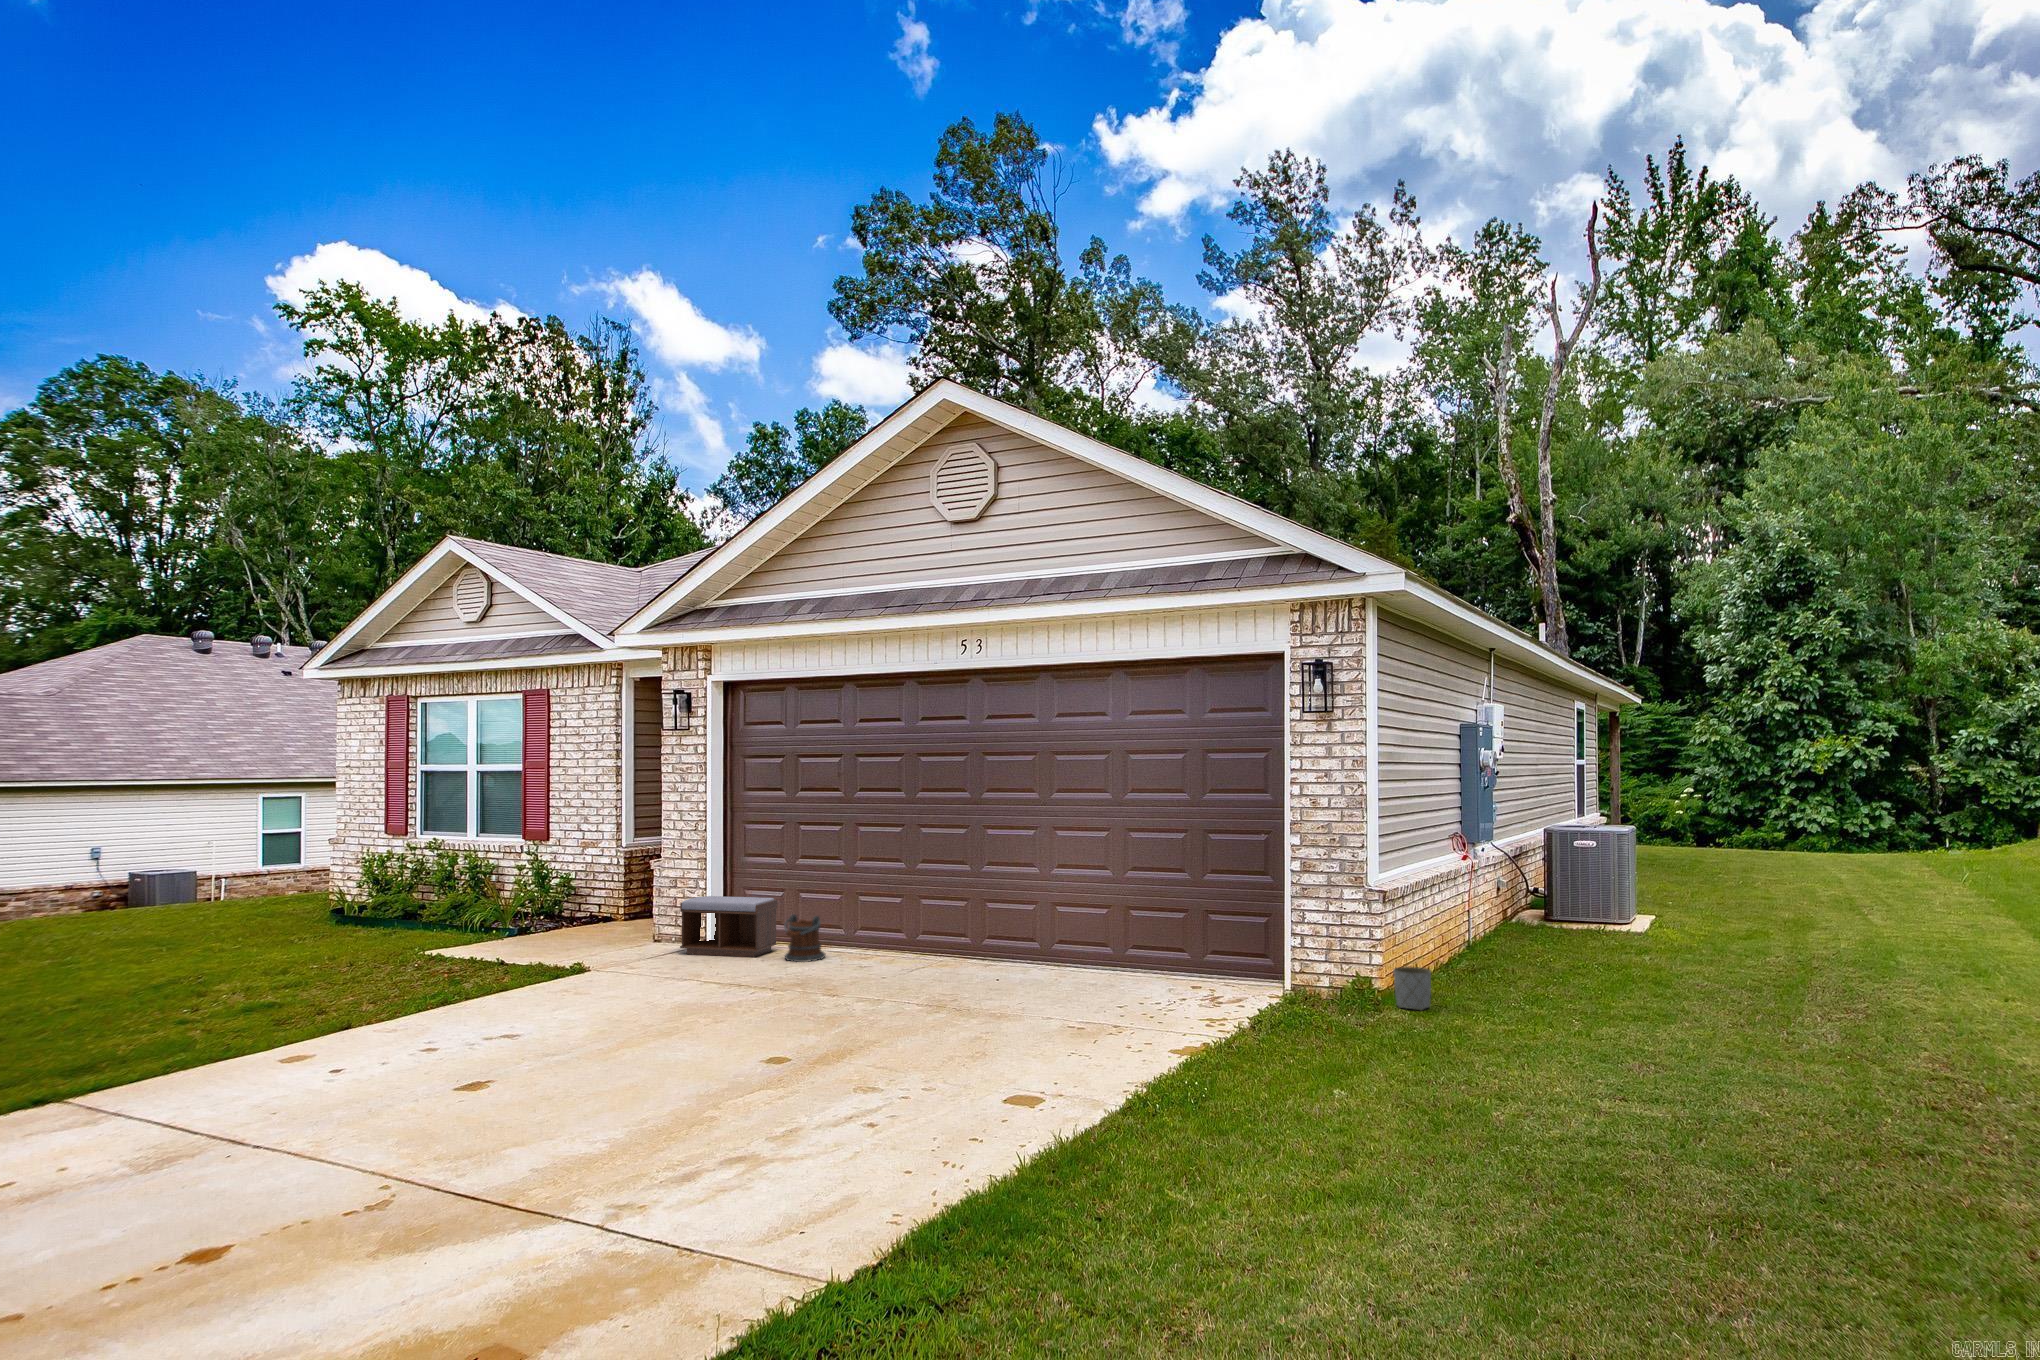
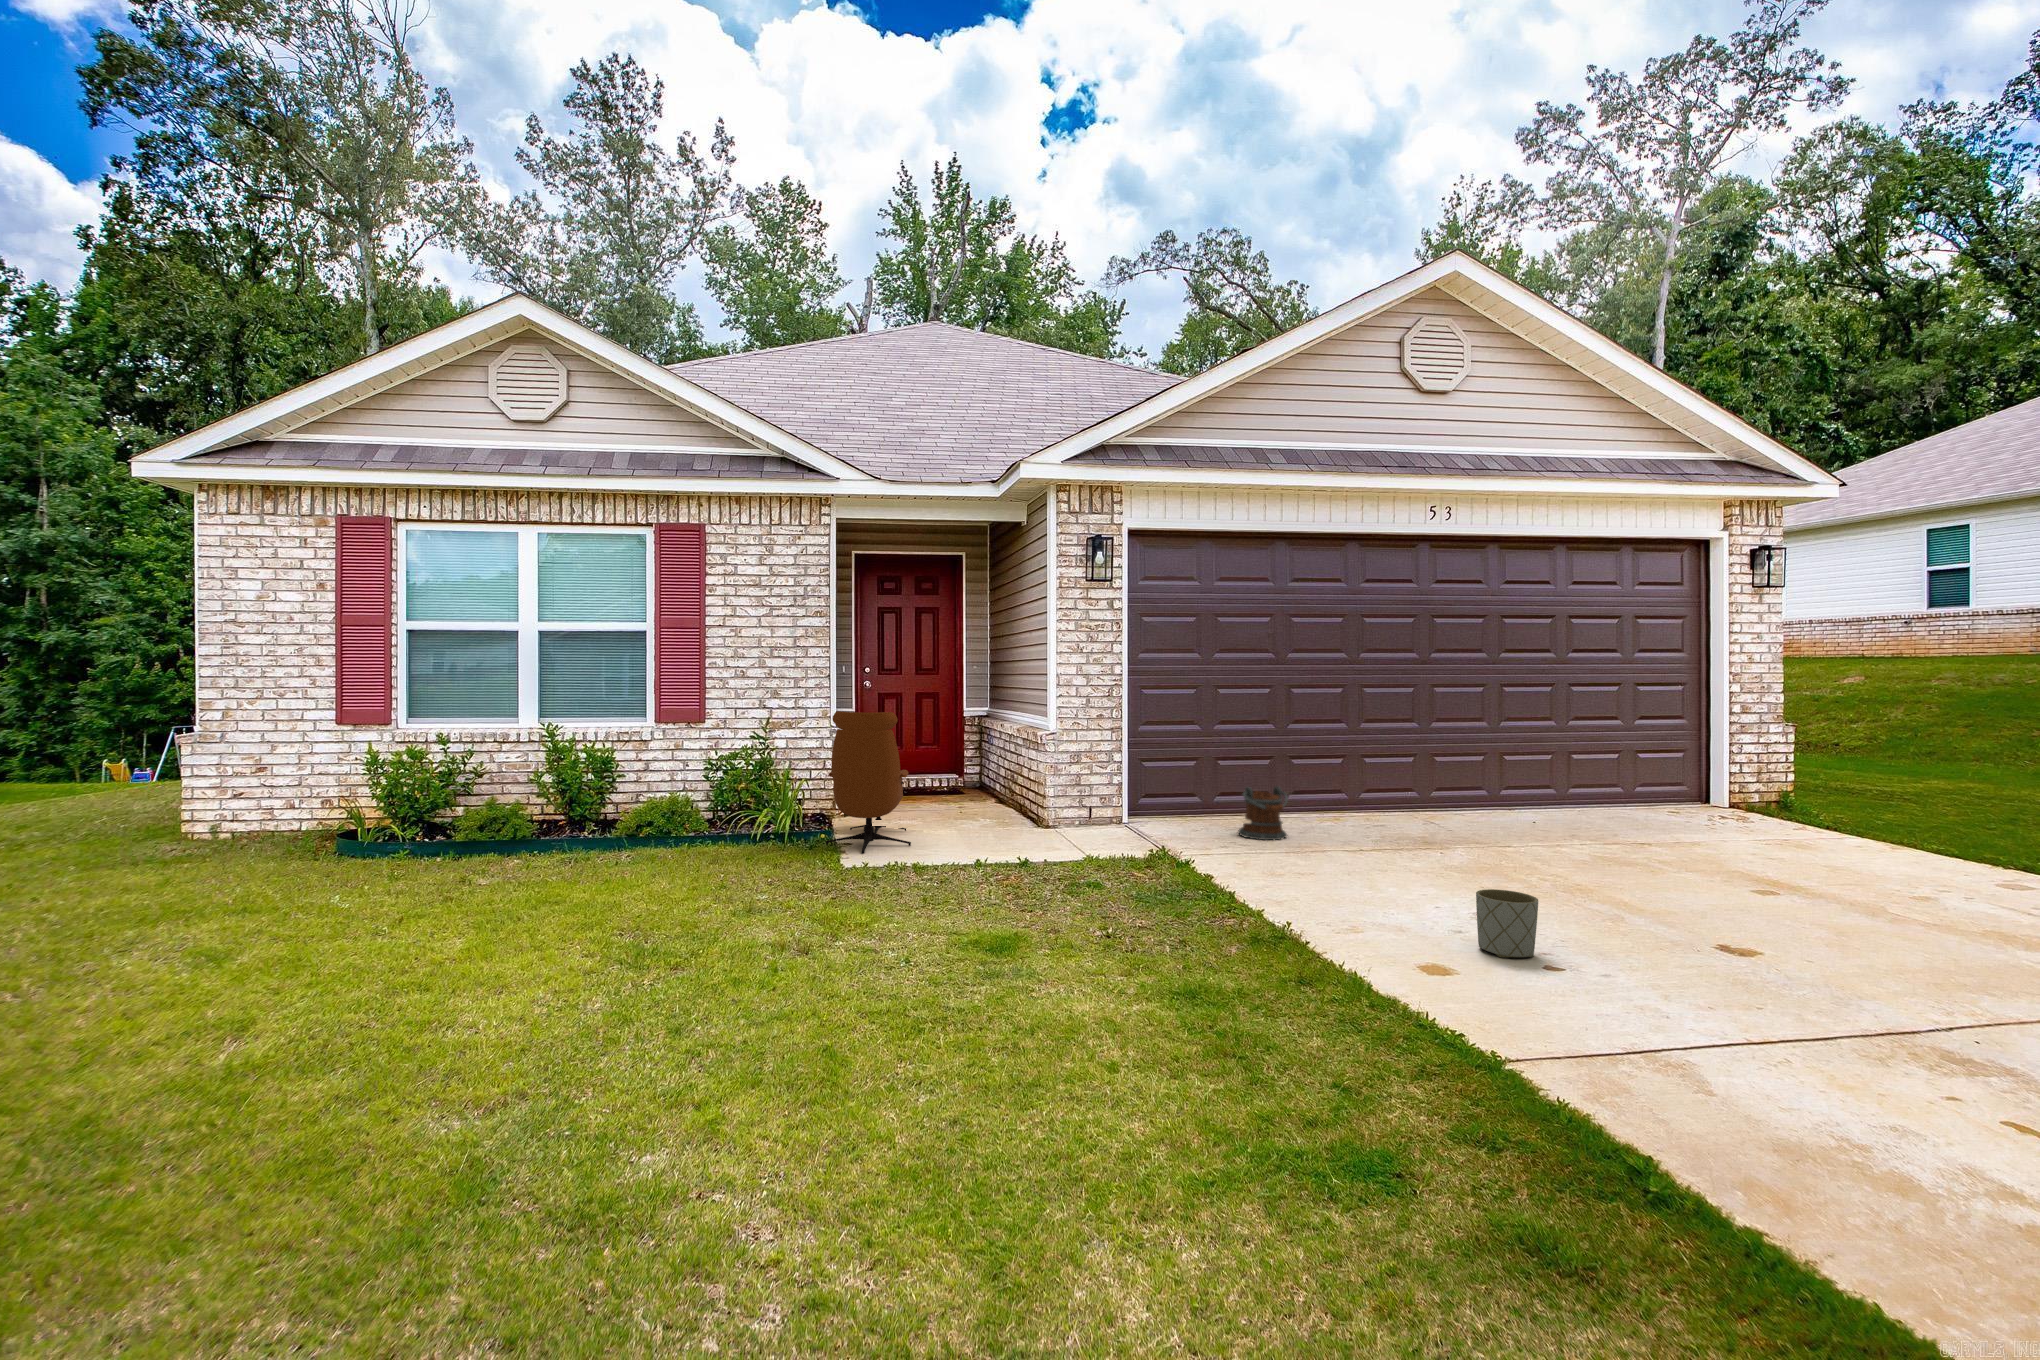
lounge chair: none [541,841,656,939] -> present [826,711,911,854]
bench: present [680,896,777,957] -> none [1103,771,1222,848]
planter: present [1393,966,1431,1011] -> present [1476,889,1538,958]

